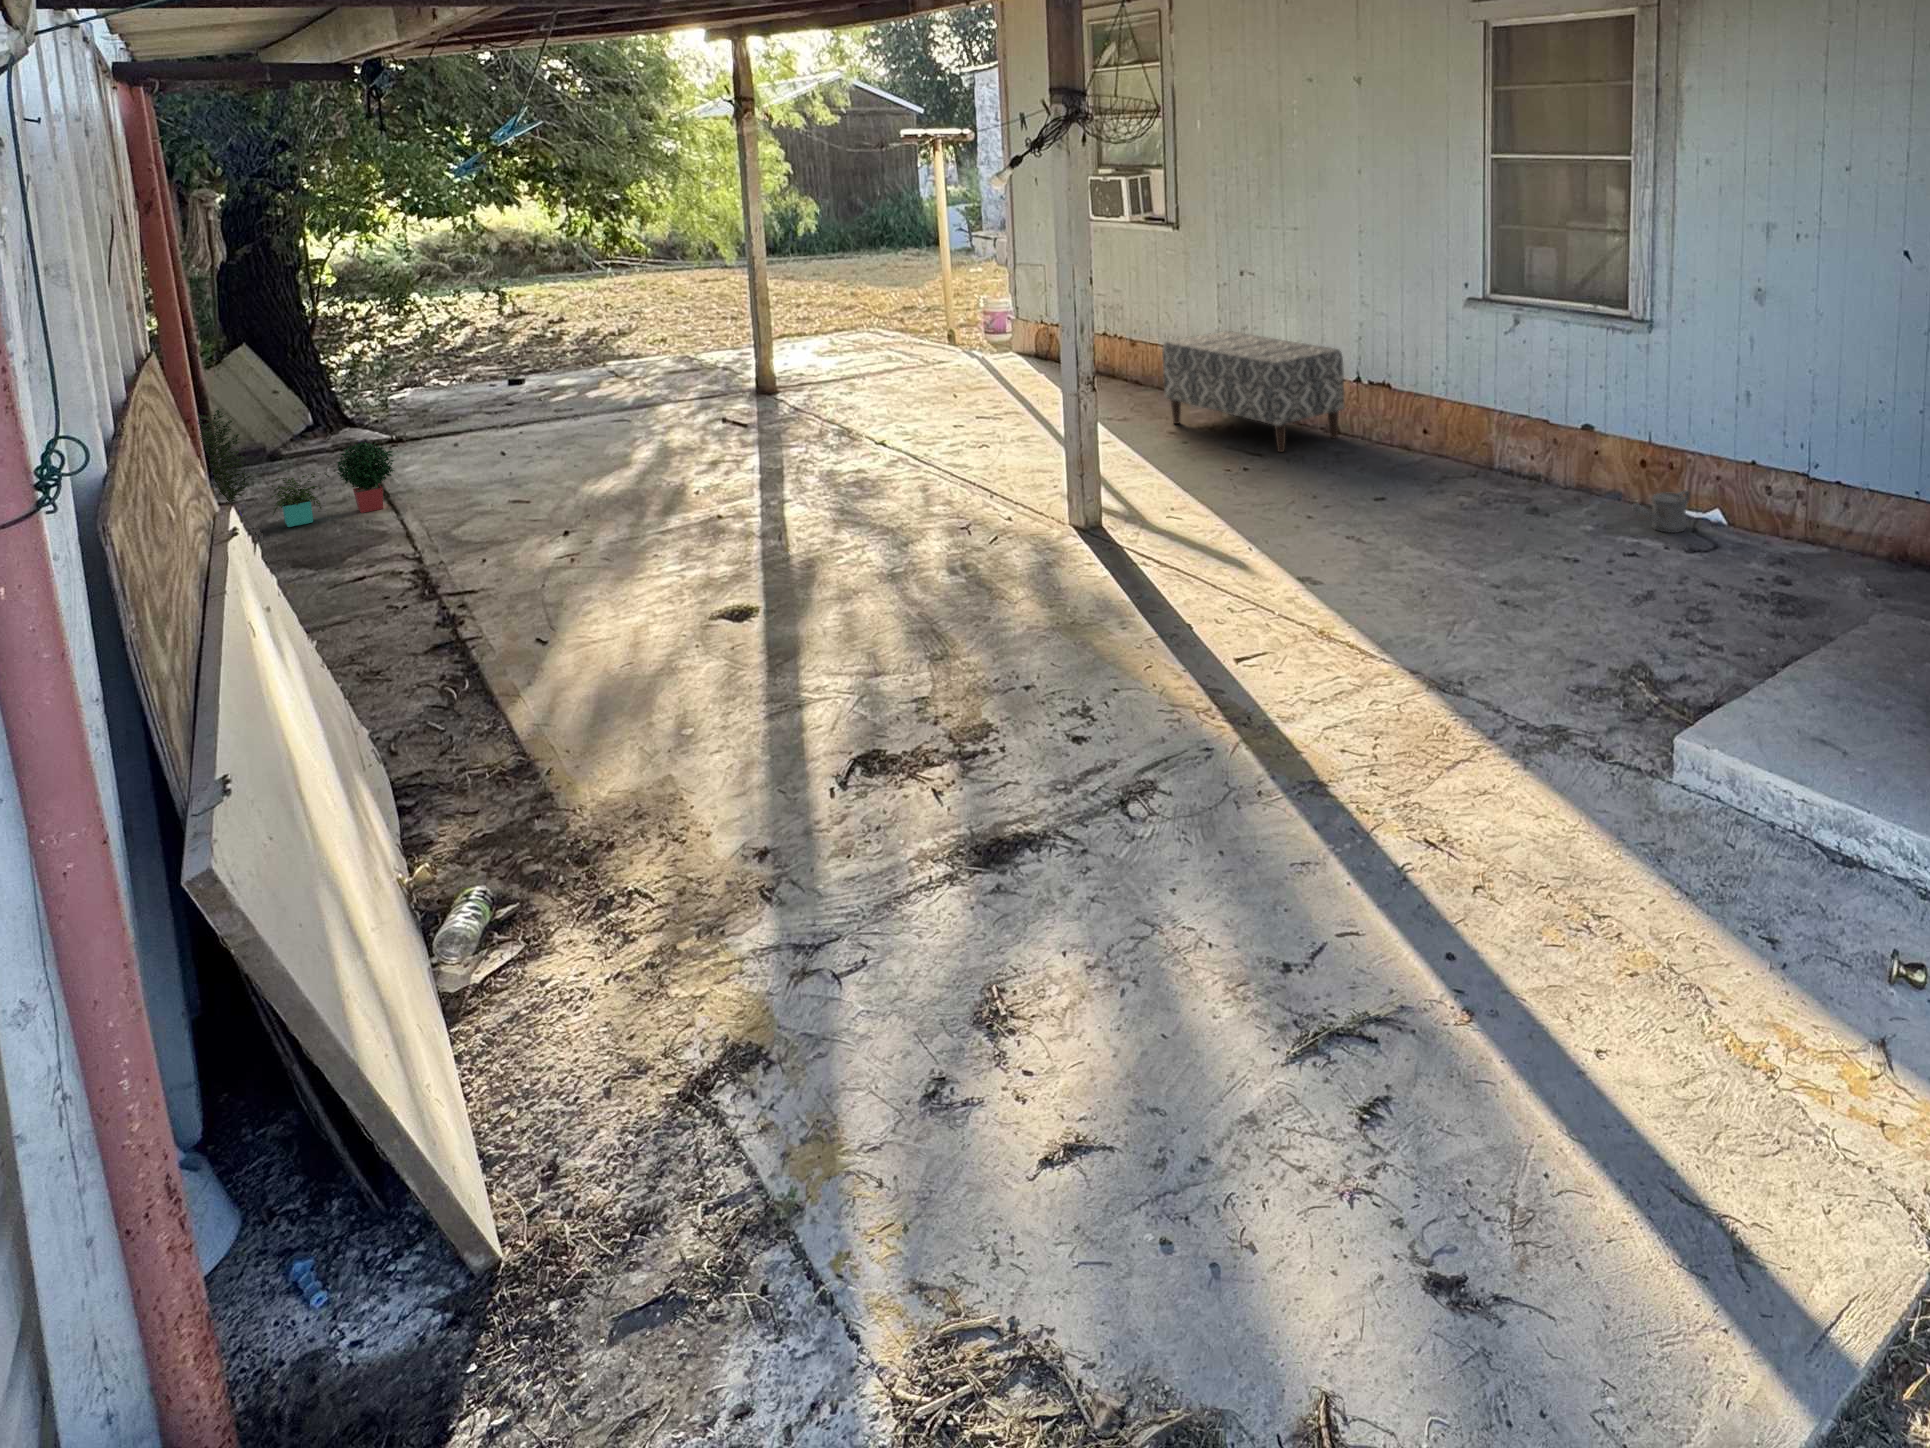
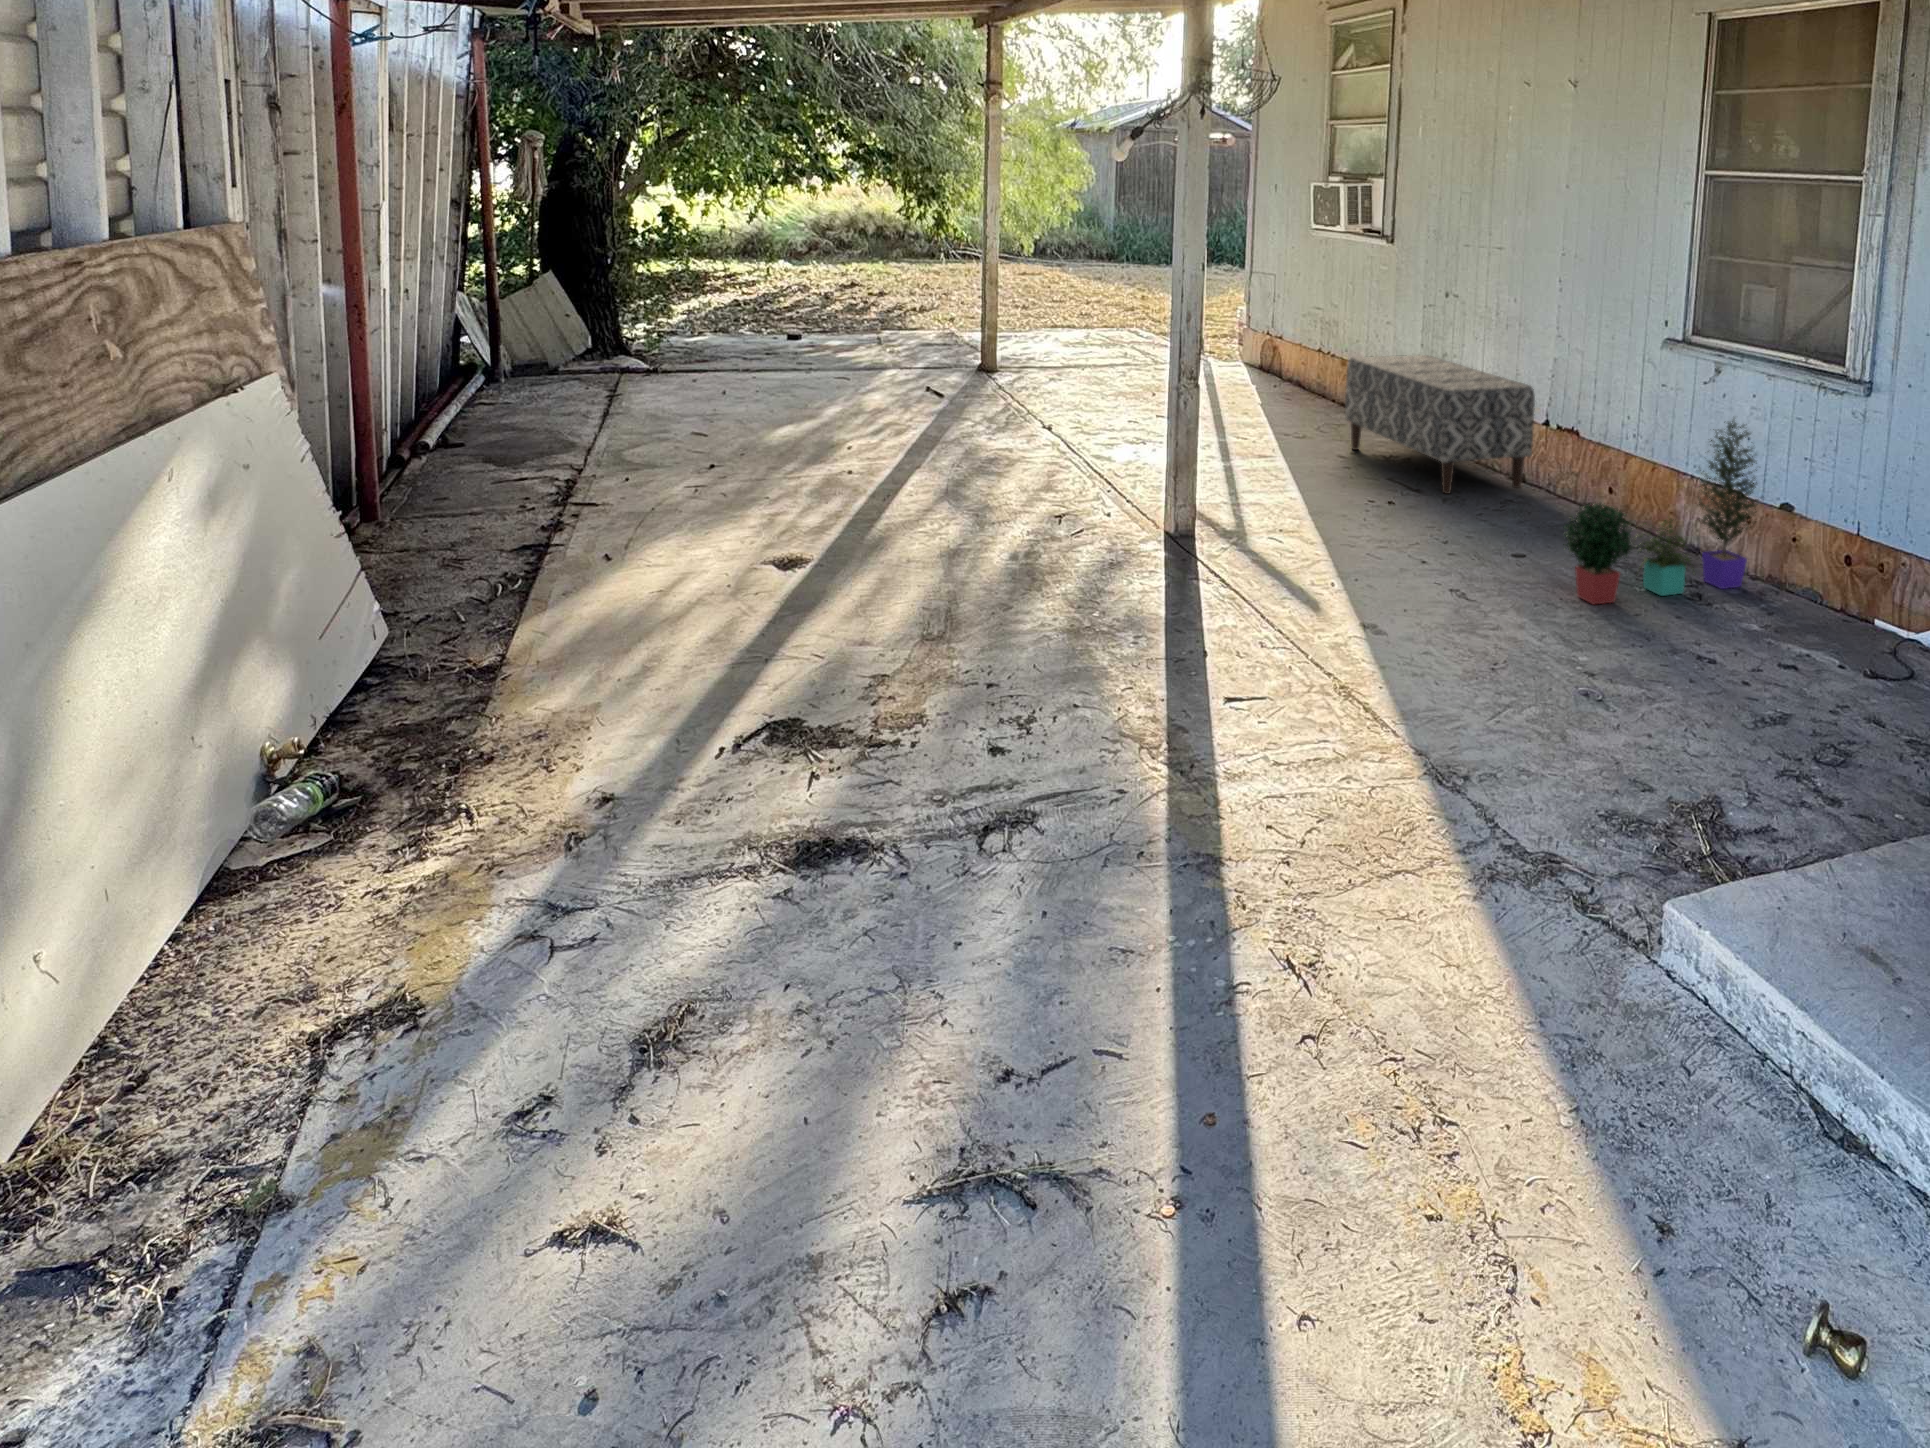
potted plant: present [198,409,394,527] -> present [1564,419,1758,604]
watering can: present [1633,490,1690,533] -> none [1808,602,1900,656]

